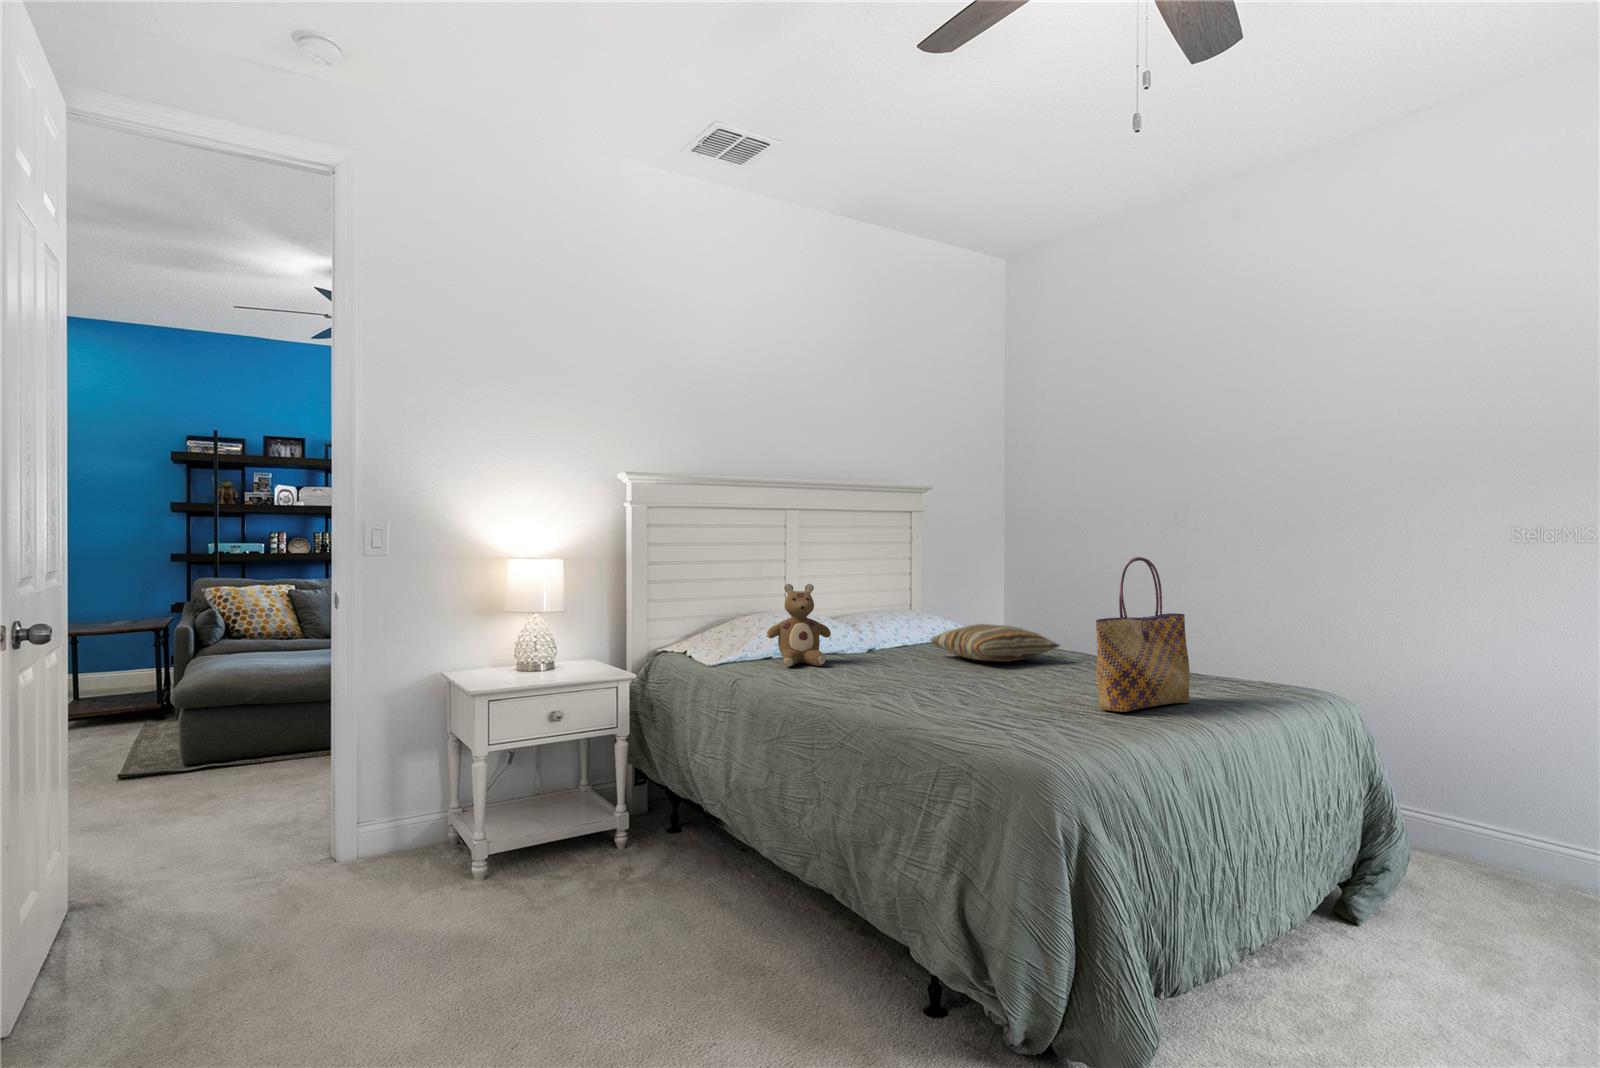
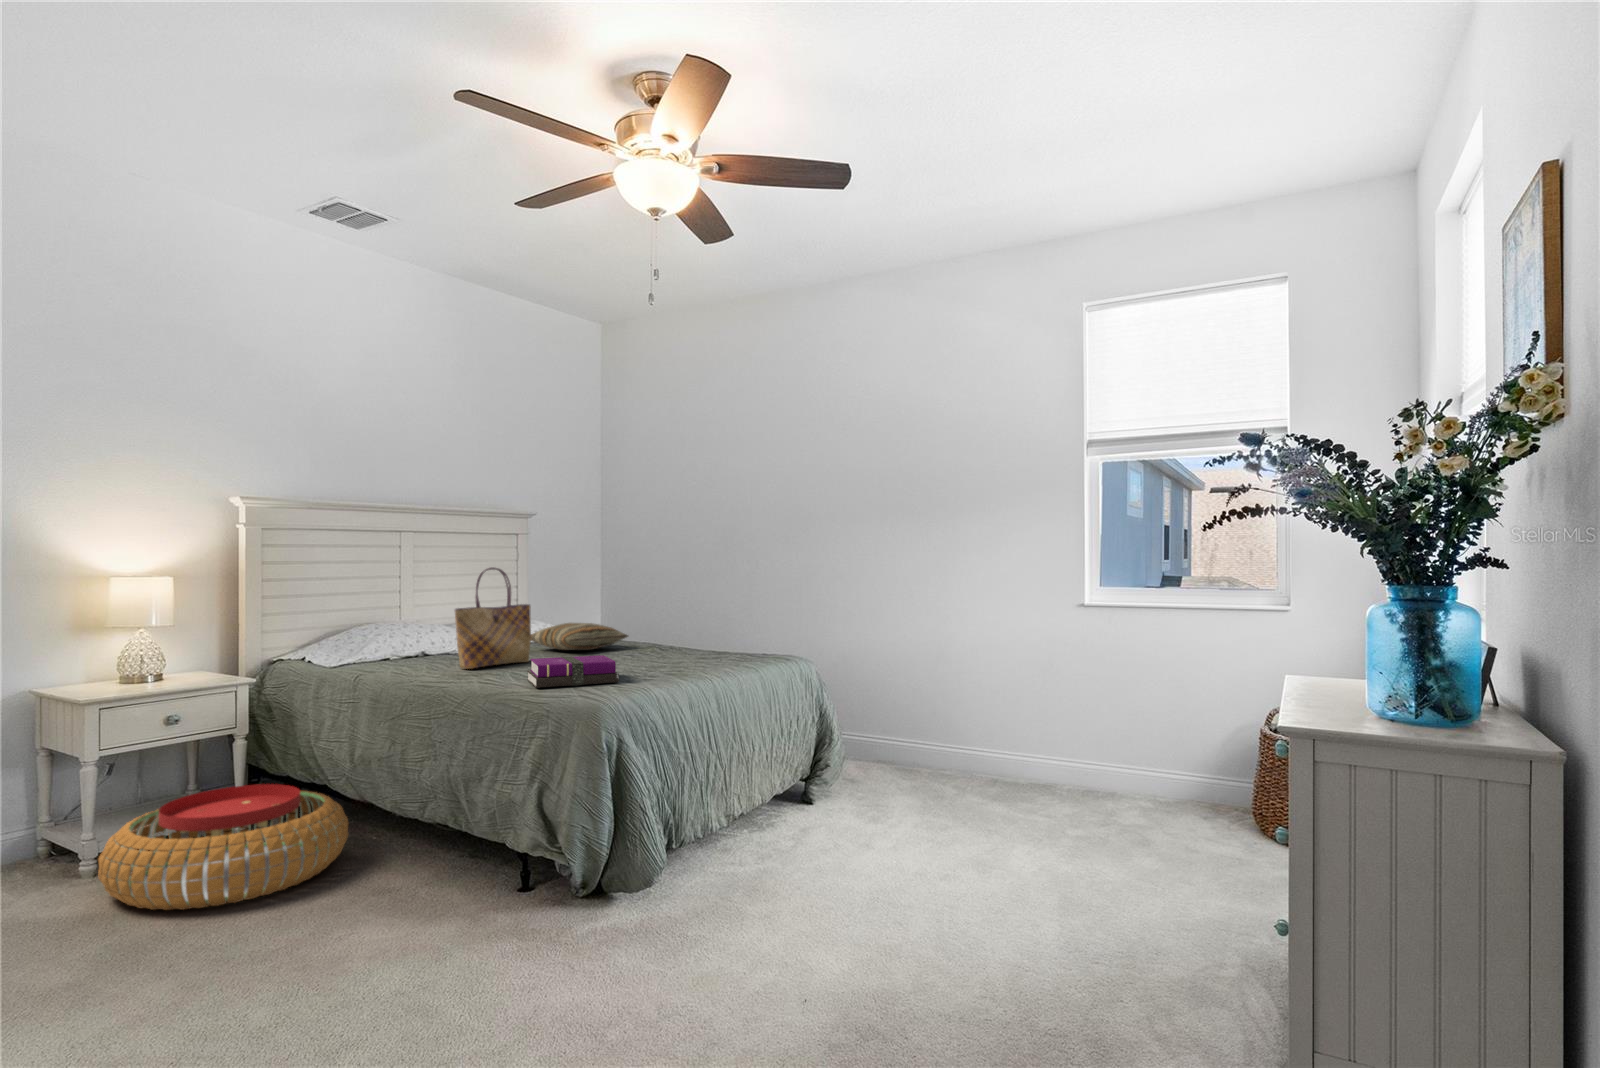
tote bag: present [1096,557,1190,712] -> present [455,567,531,669]
stuffed bear: present [767,584,831,666] -> none [384,594,443,663]
notebook: none [936,681,1069,727] -> present [527,655,619,688]
pouf: none [478,800,726,954] -> present [98,784,348,910]

